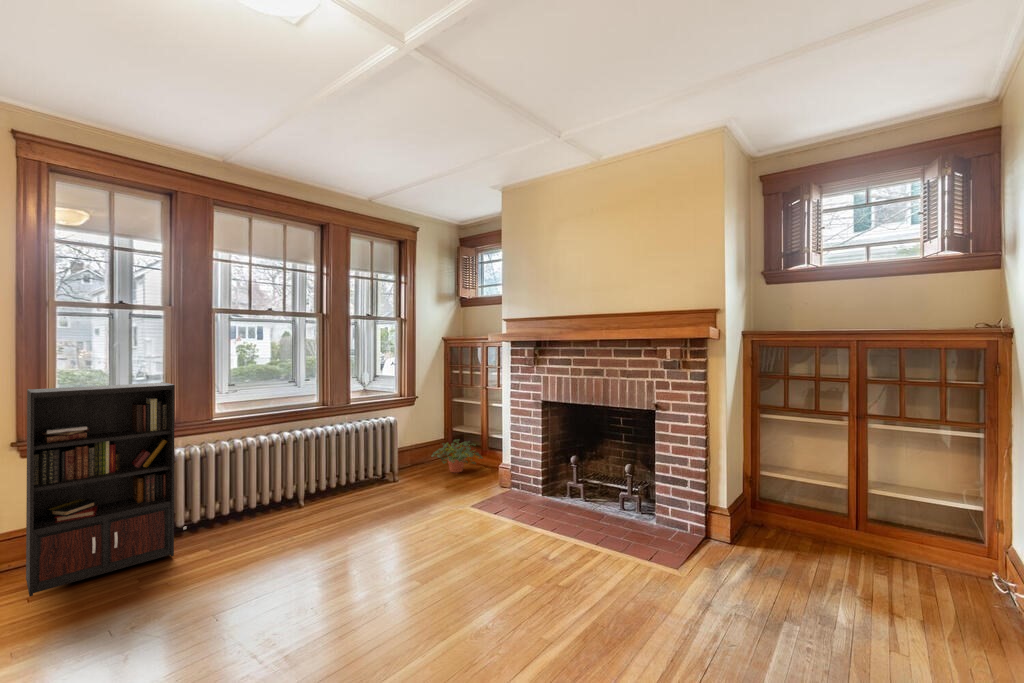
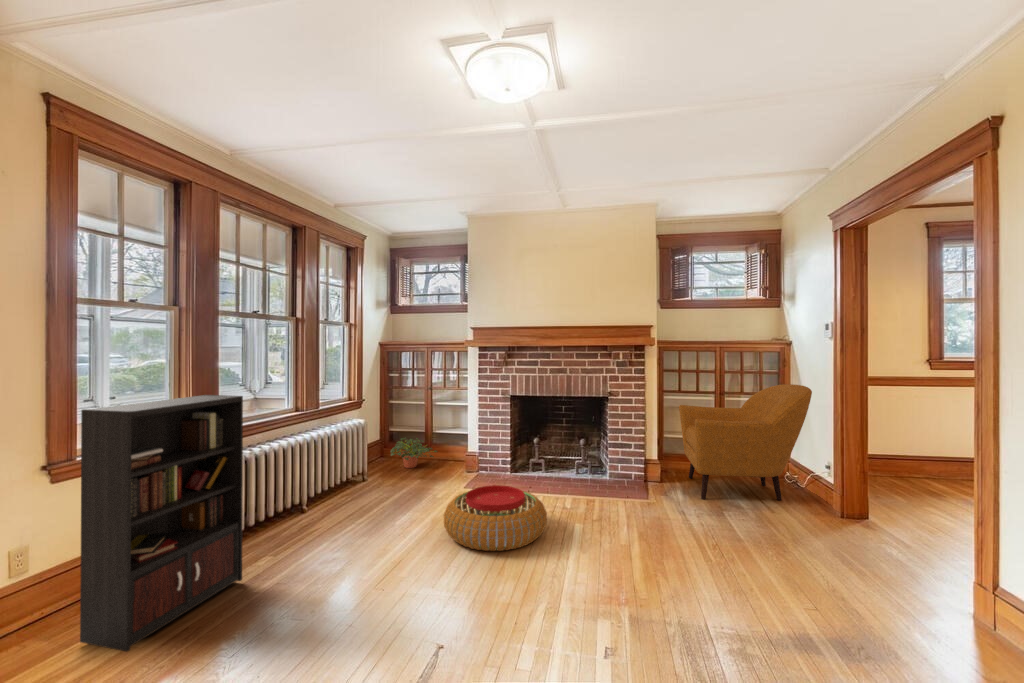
armchair: none [743,409,999,618] -> present [679,384,812,500]
pouf: none [364,505,491,589] -> present [444,485,547,551]

